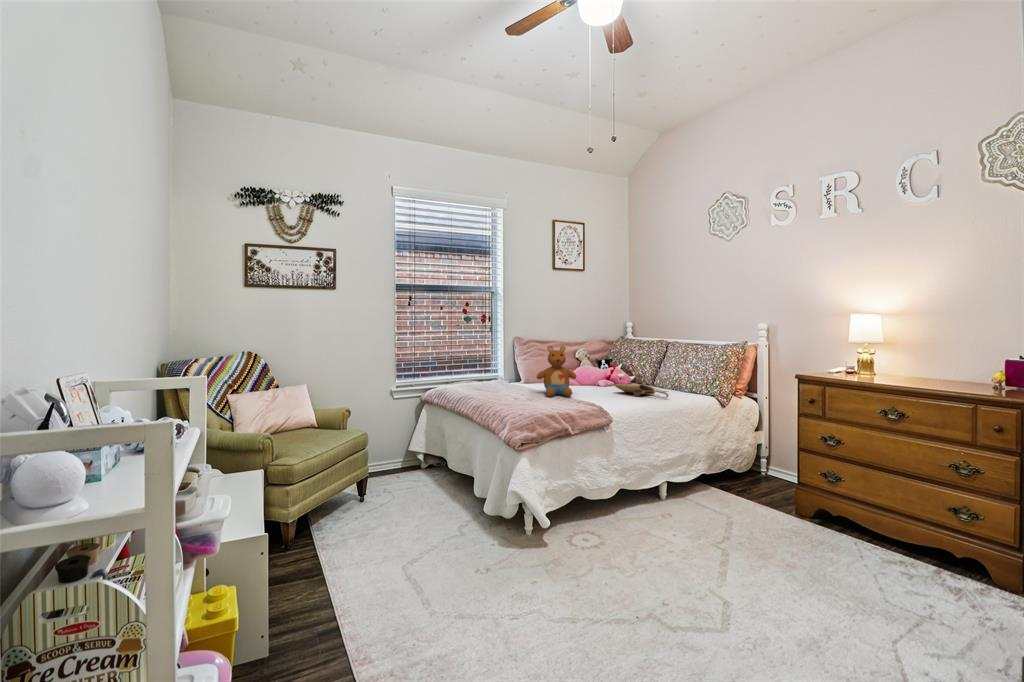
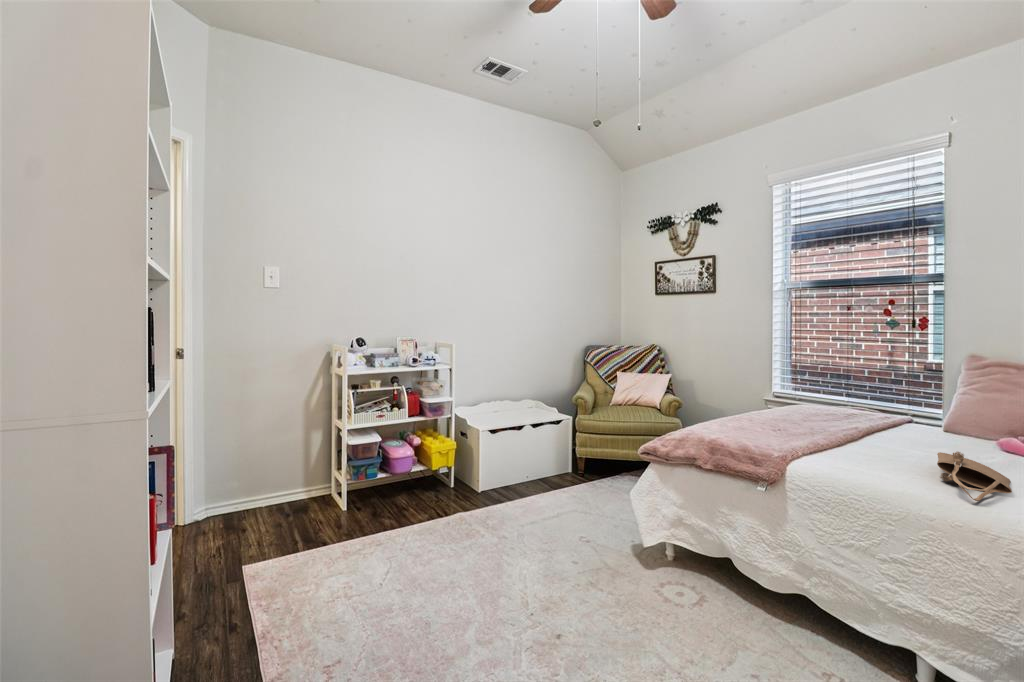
stuffed toy: present [537,346,576,397] -> none [801,369,868,444]

